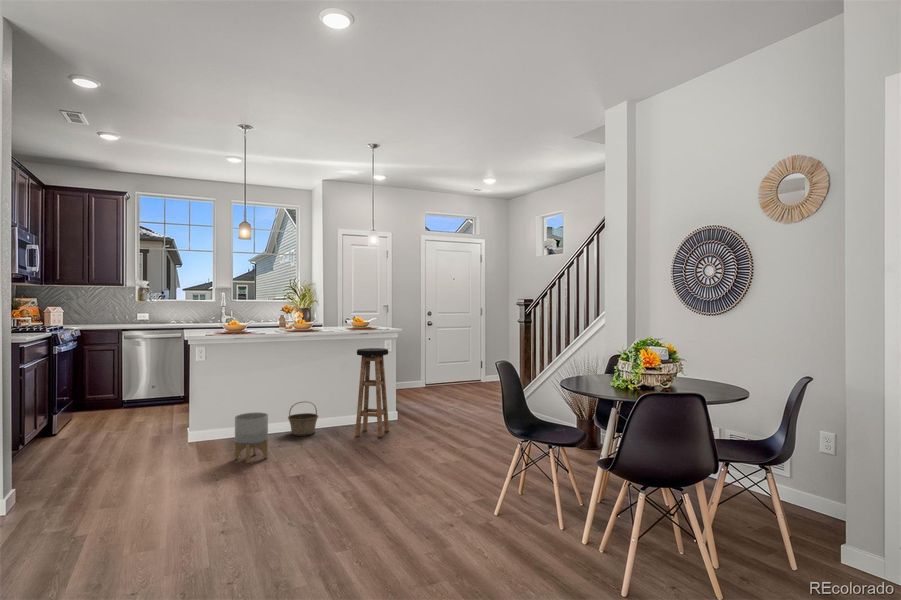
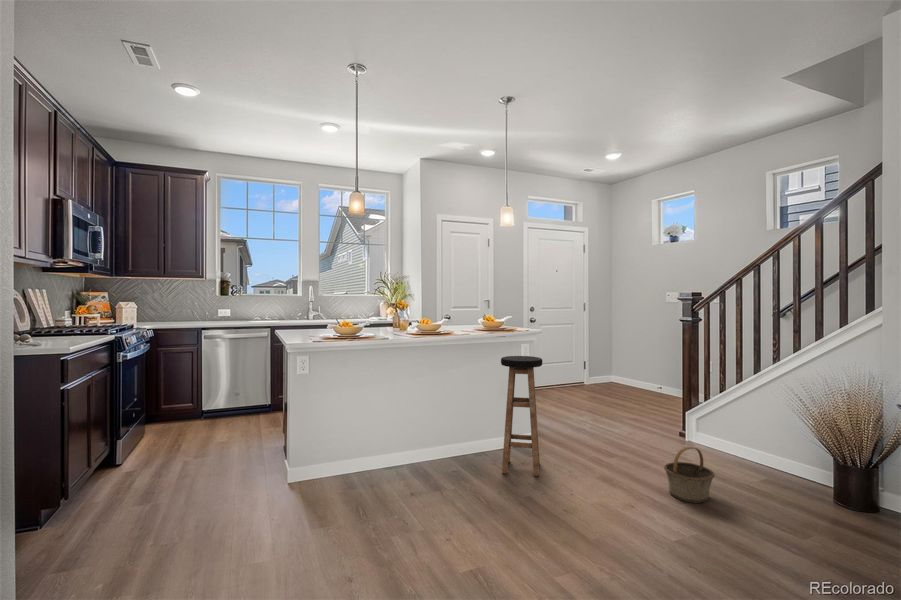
basket: present [288,402,318,436] -> present [664,447,715,503]
planter: present [235,412,268,463] -> none [361,451,406,531]

